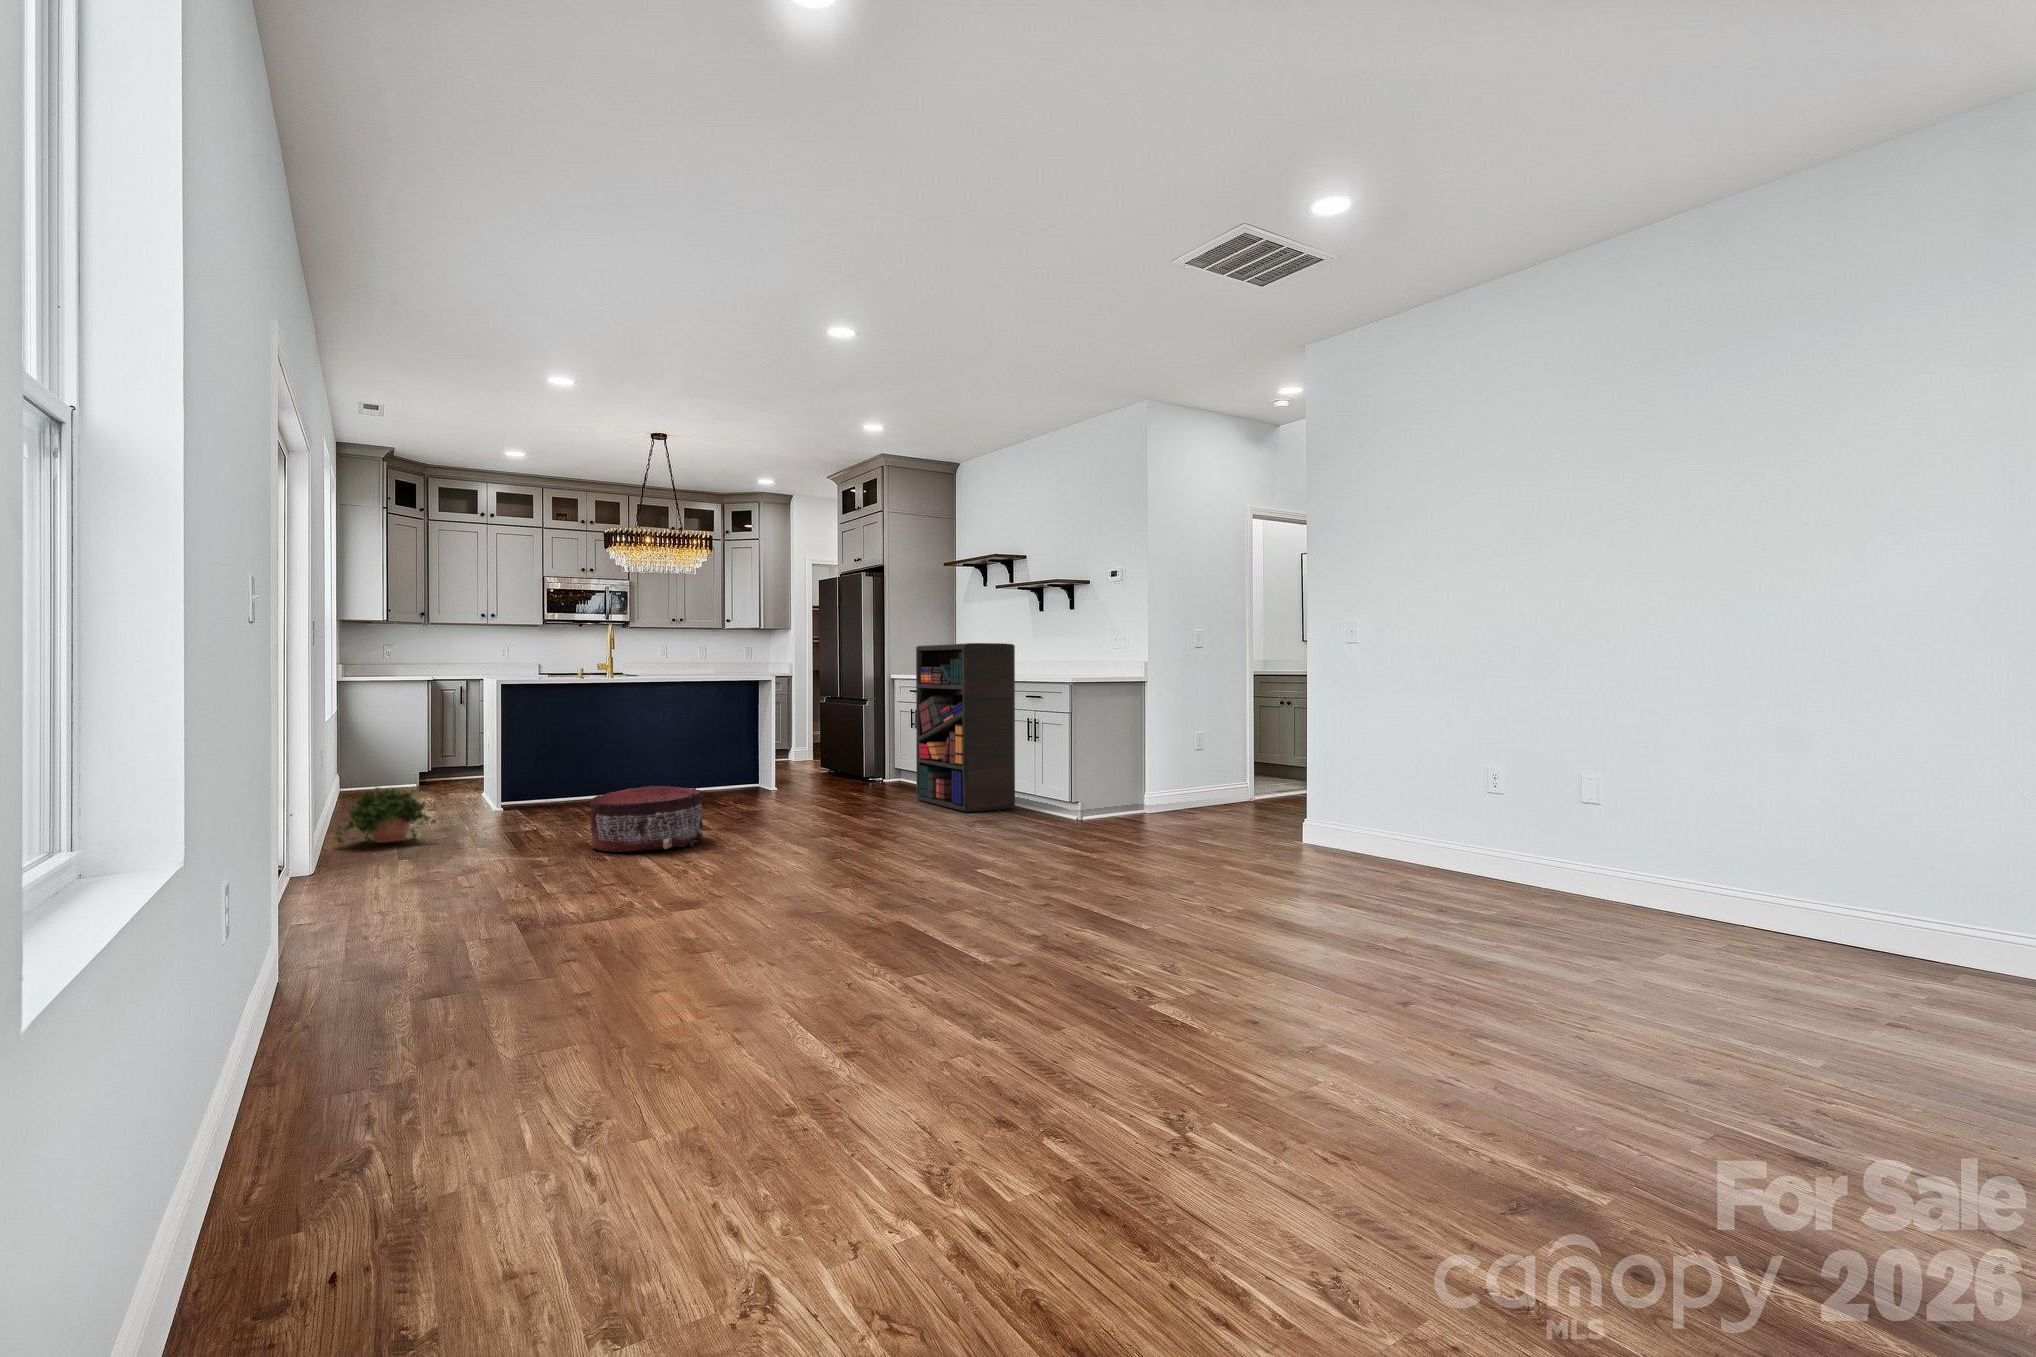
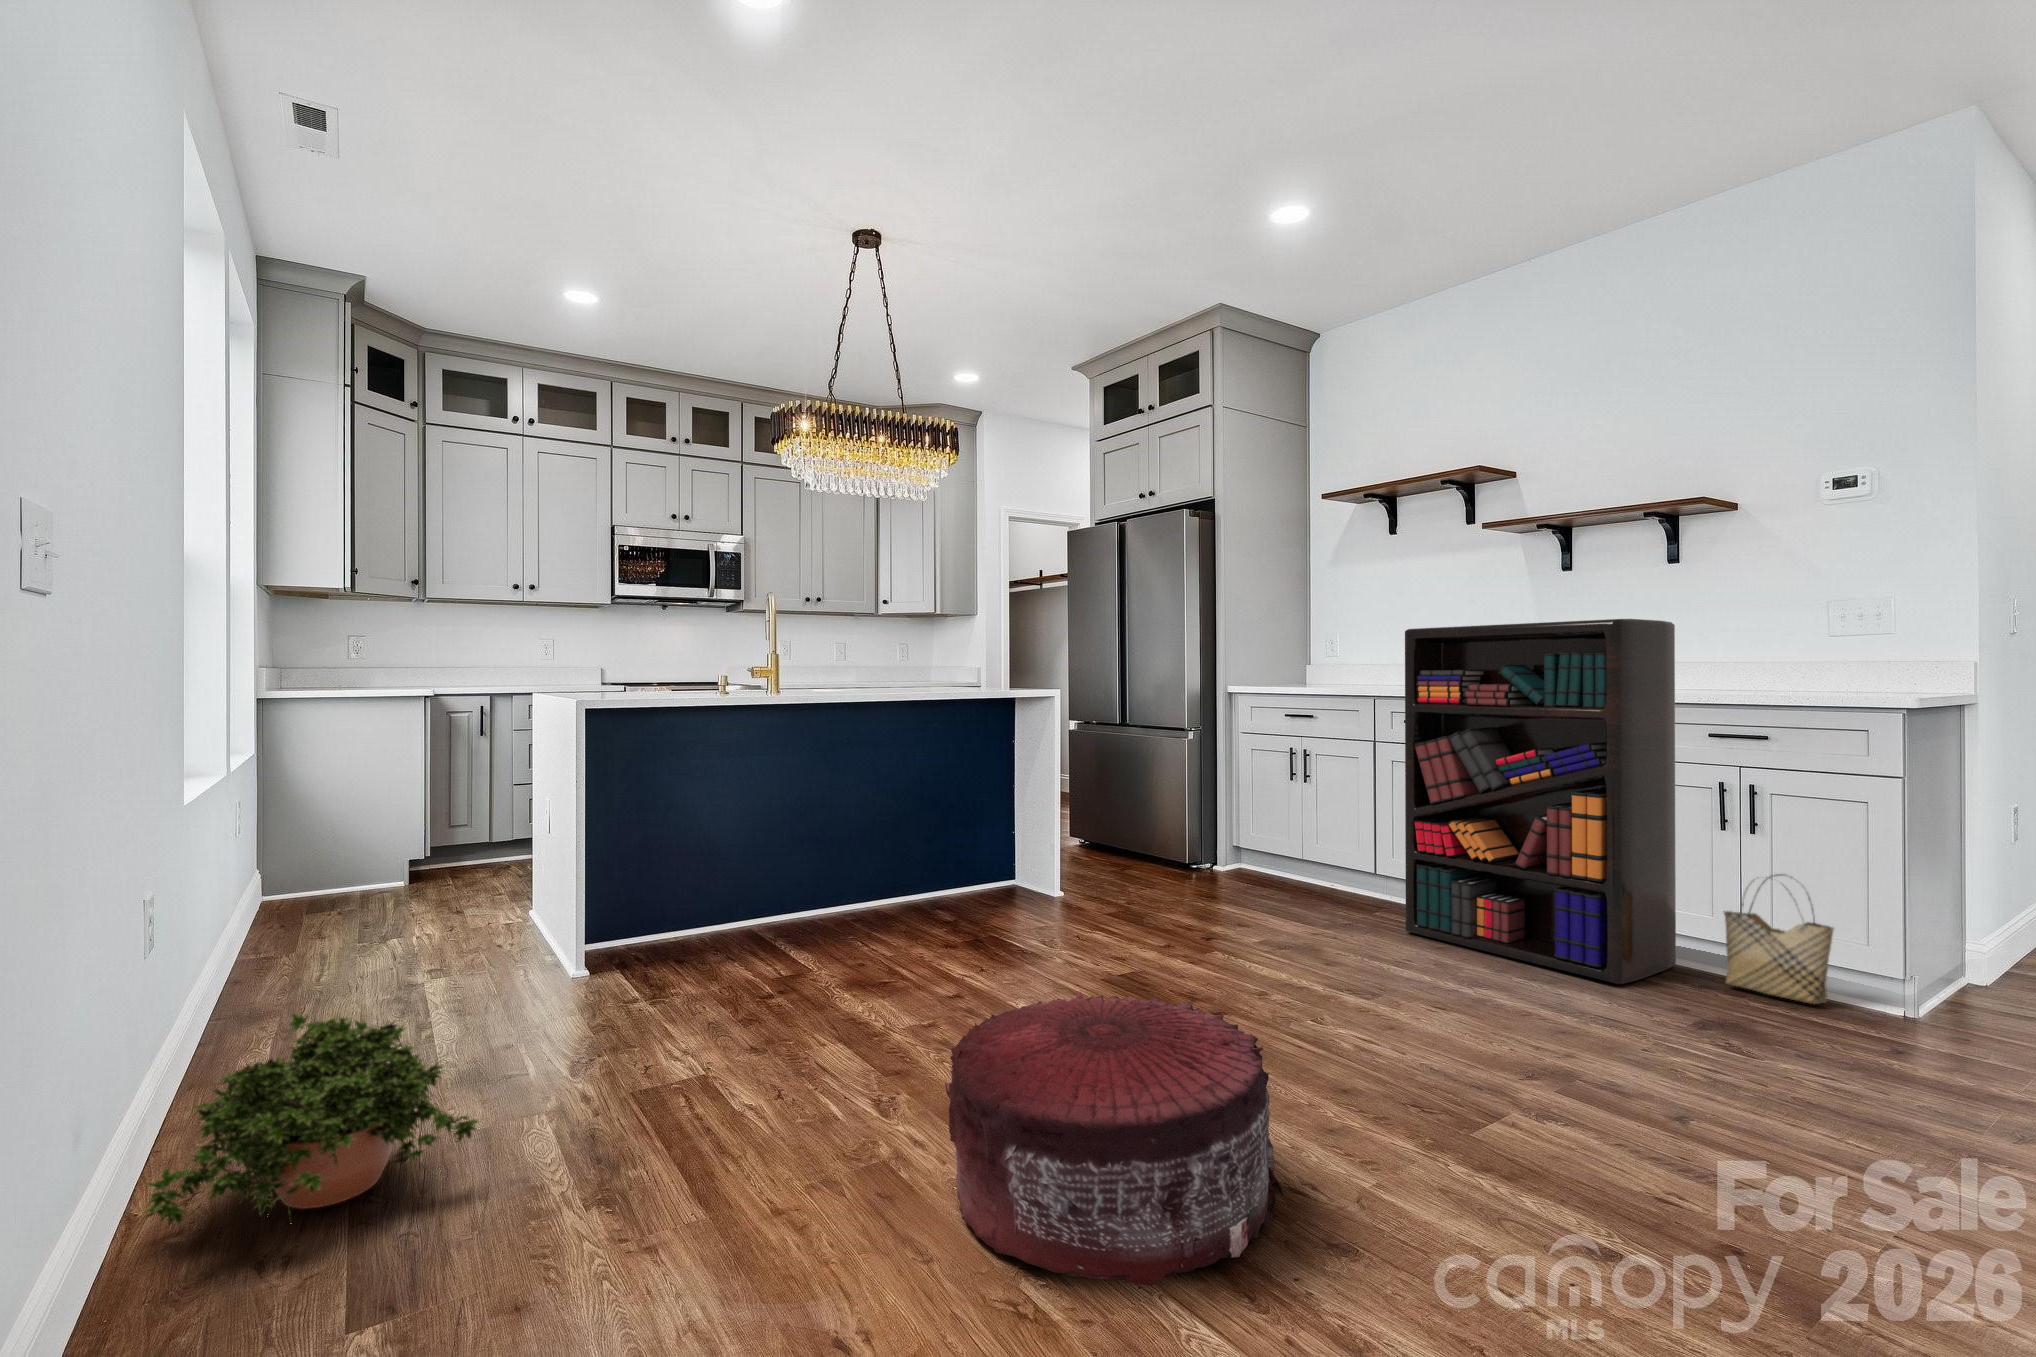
woven basket: none [1014,761,1047,817] -> present [1723,874,1834,1004]

